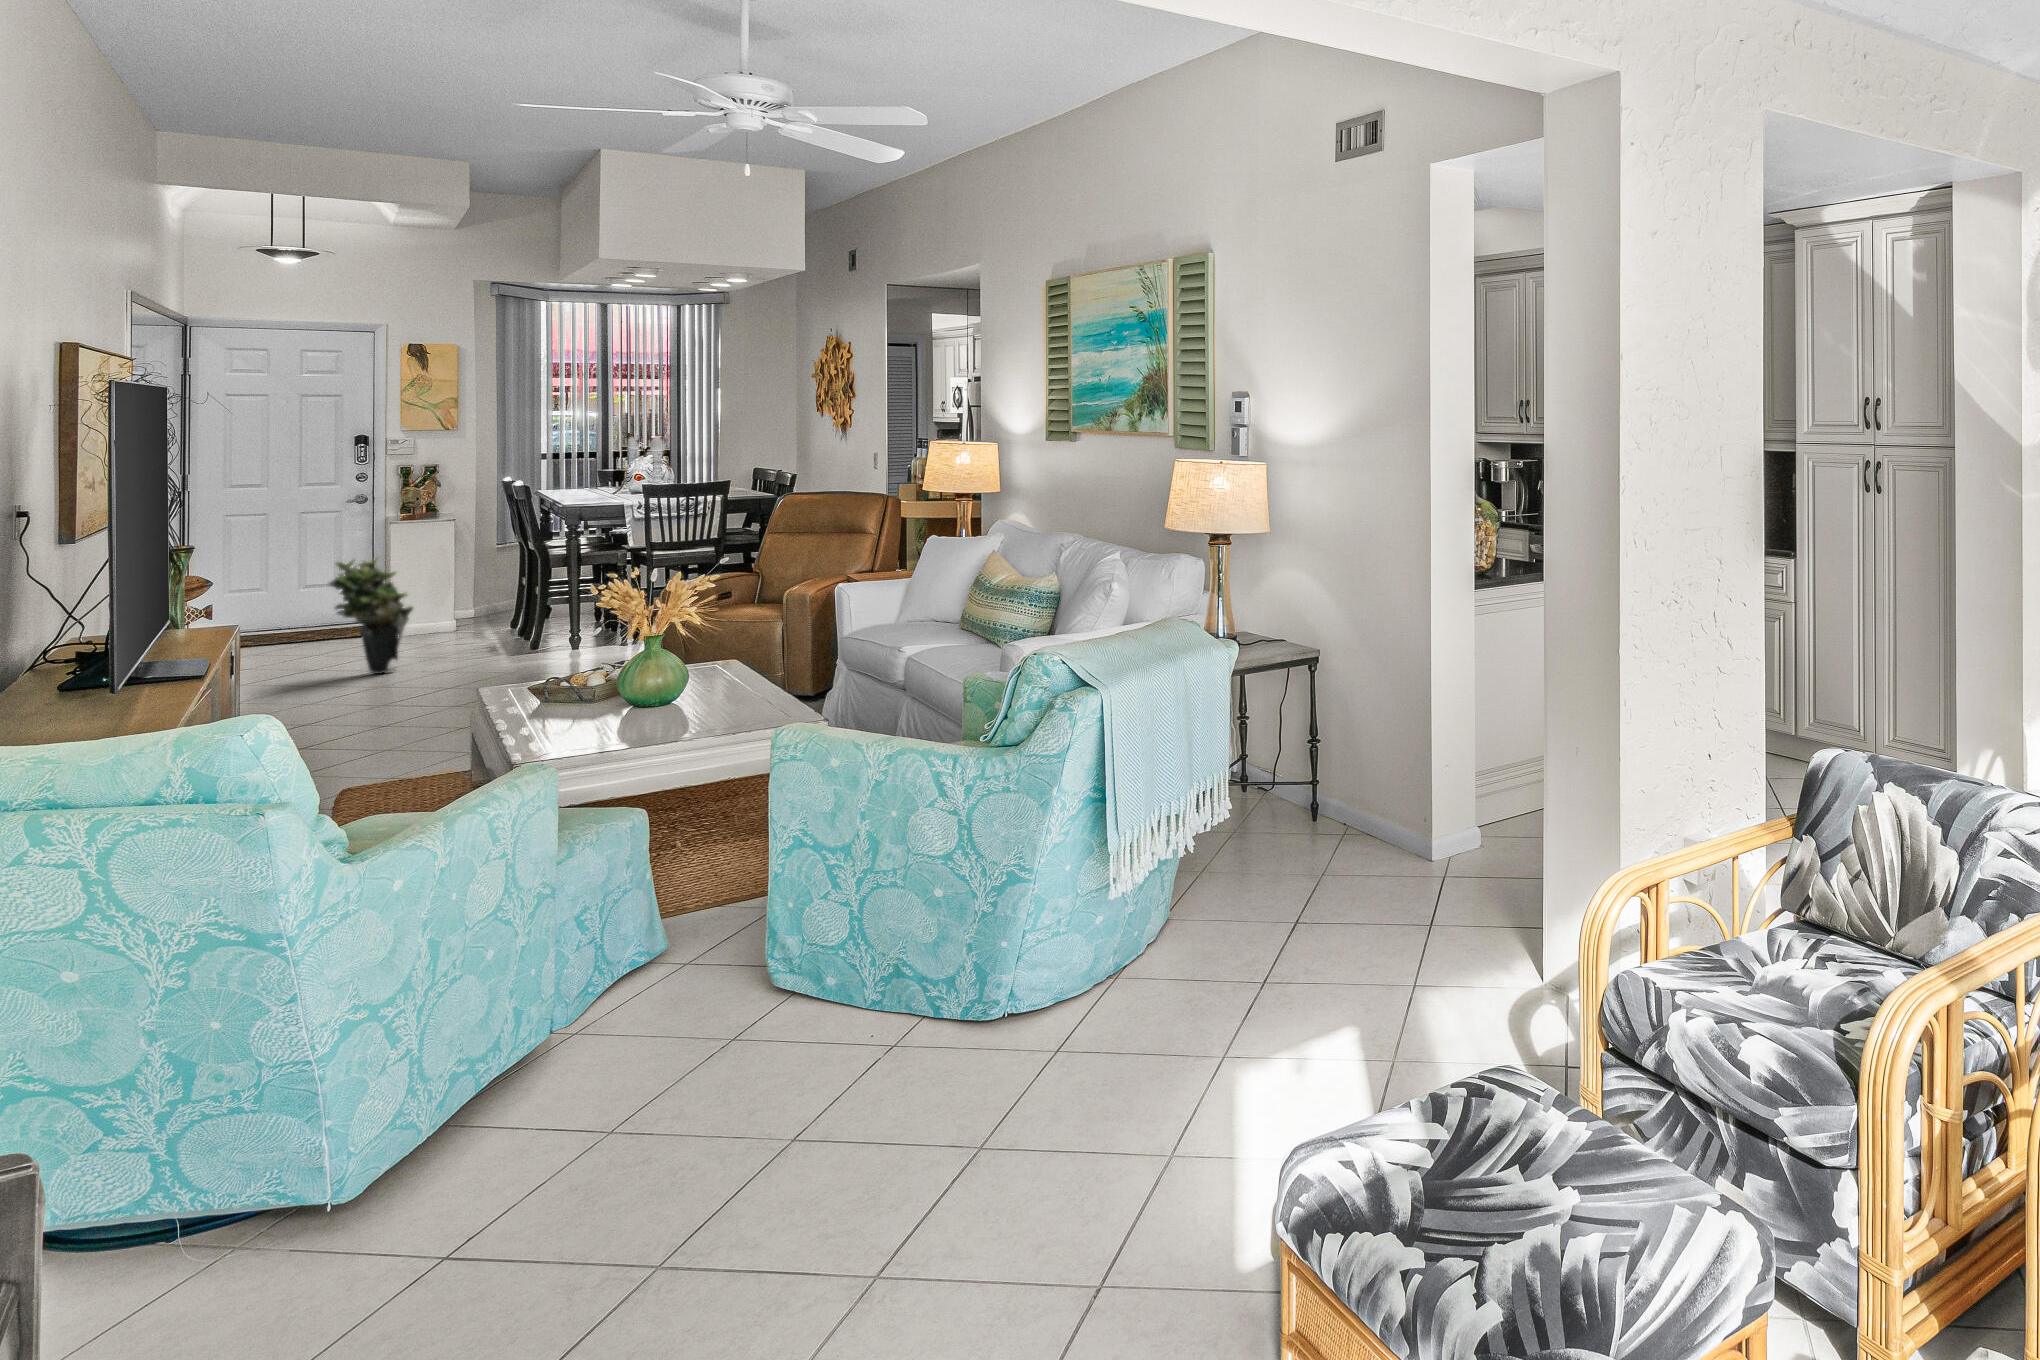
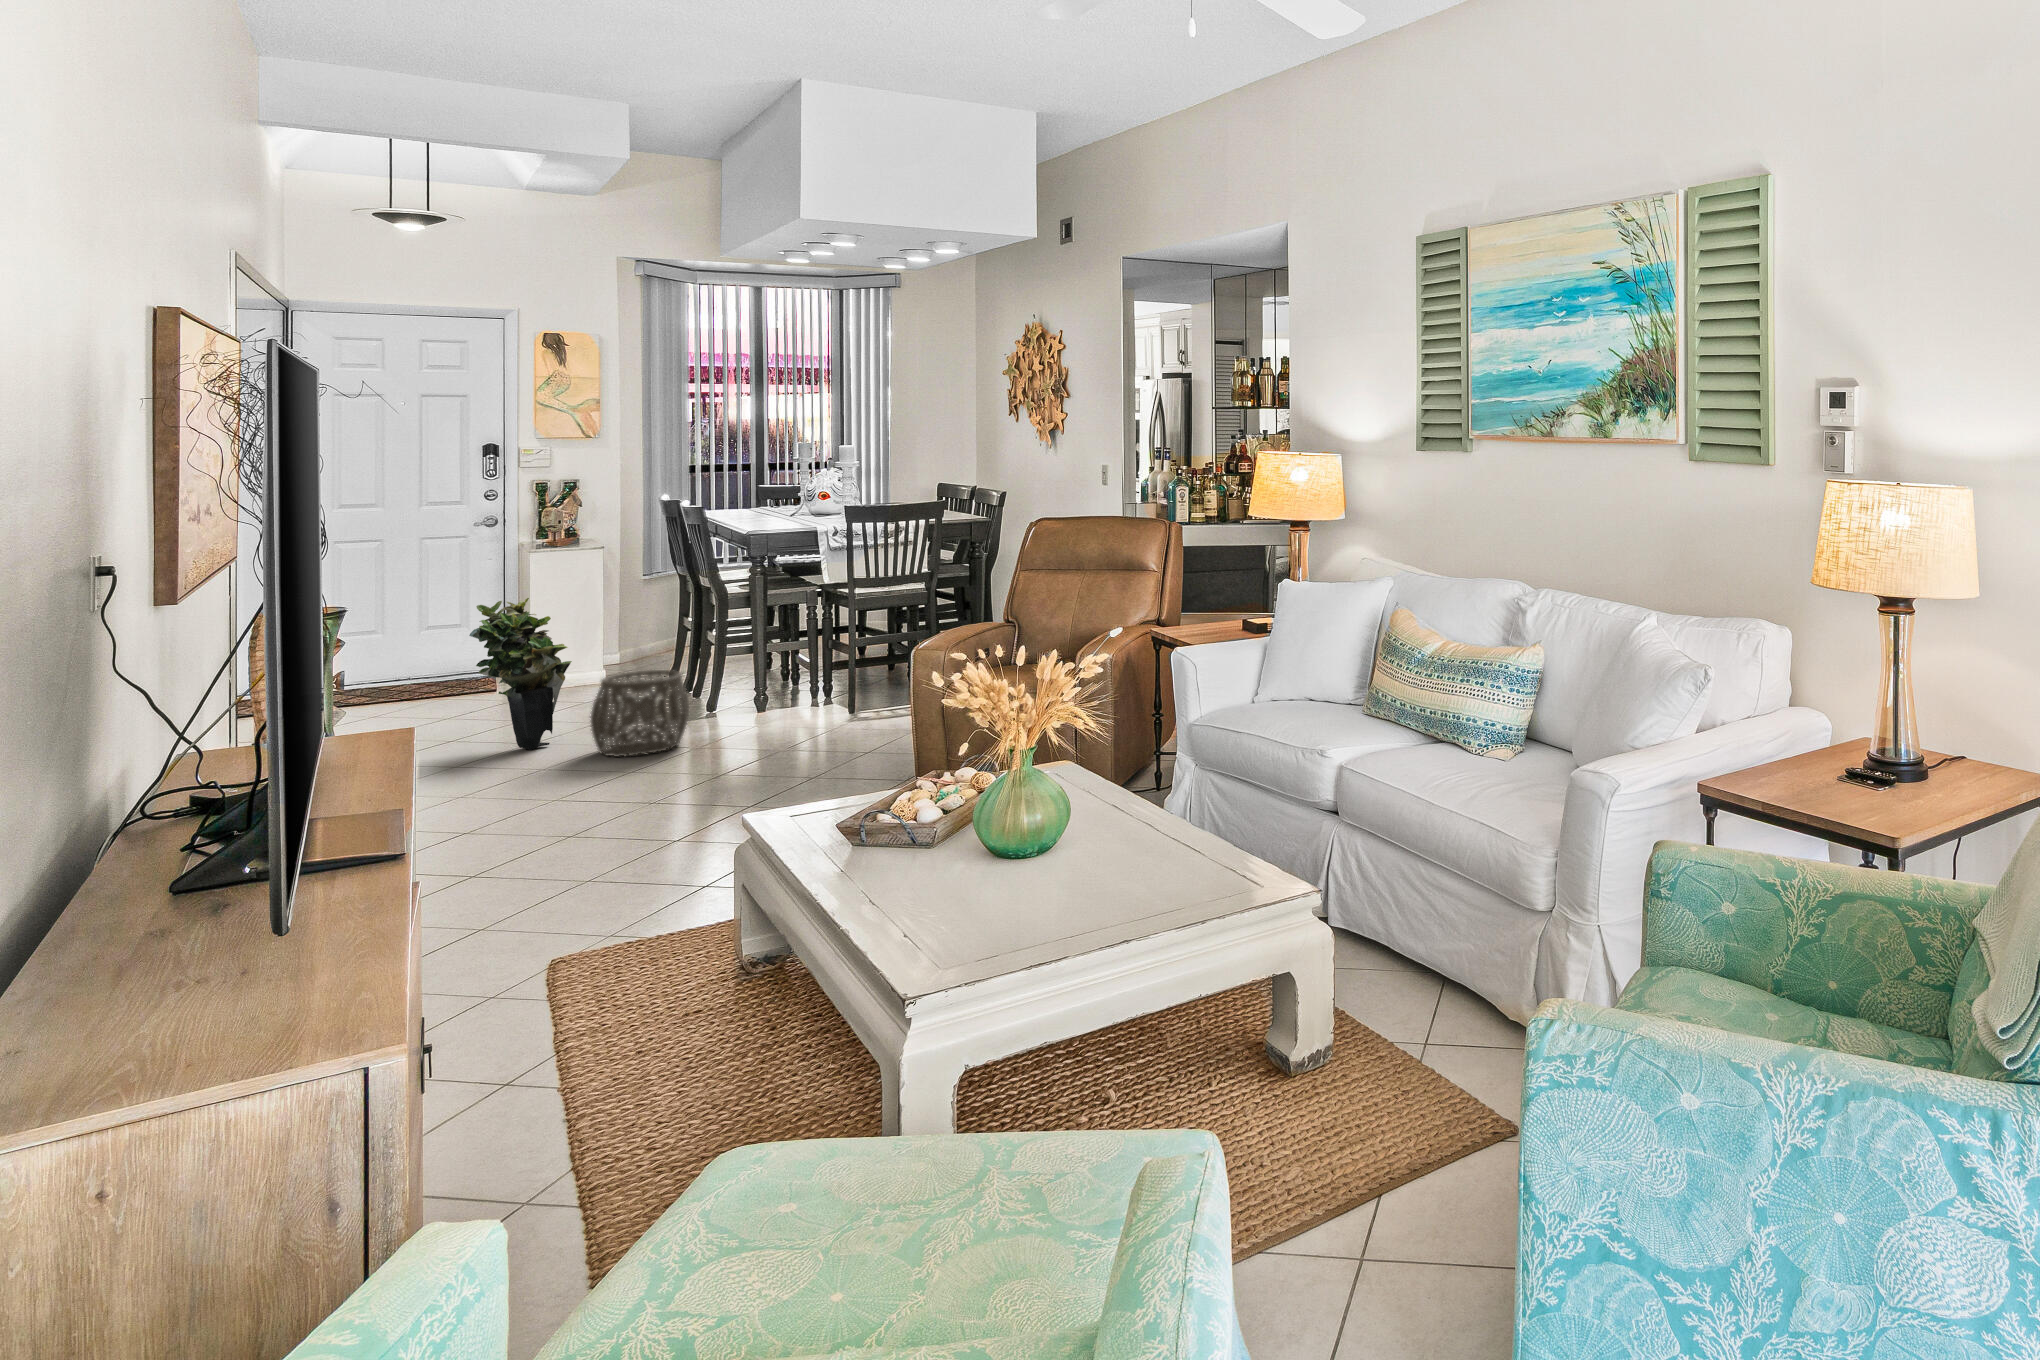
woven basket: none [425,613,510,678] -> present [590,670,689,757]

